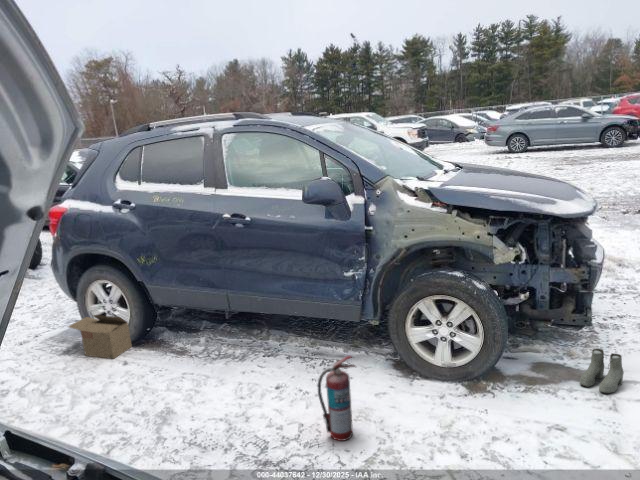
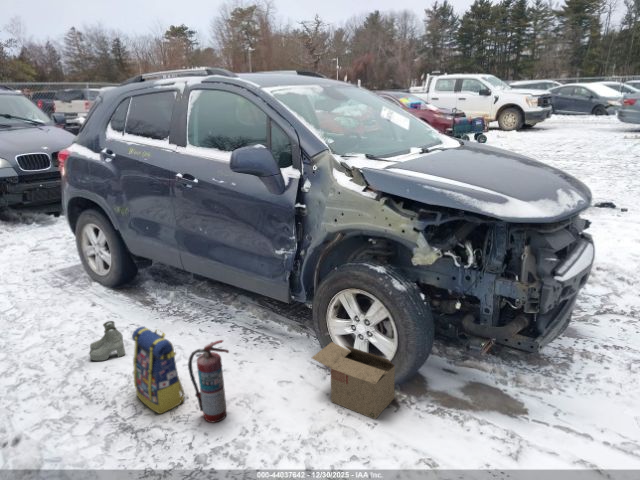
cardboard box: present [69,315,132,359] -> present [312,342,395,419]
boots: present [580,349,624,393] -> present [90,321,125,361]
backpack: none [243,360,301,445] -> present [132,327,184,414]

